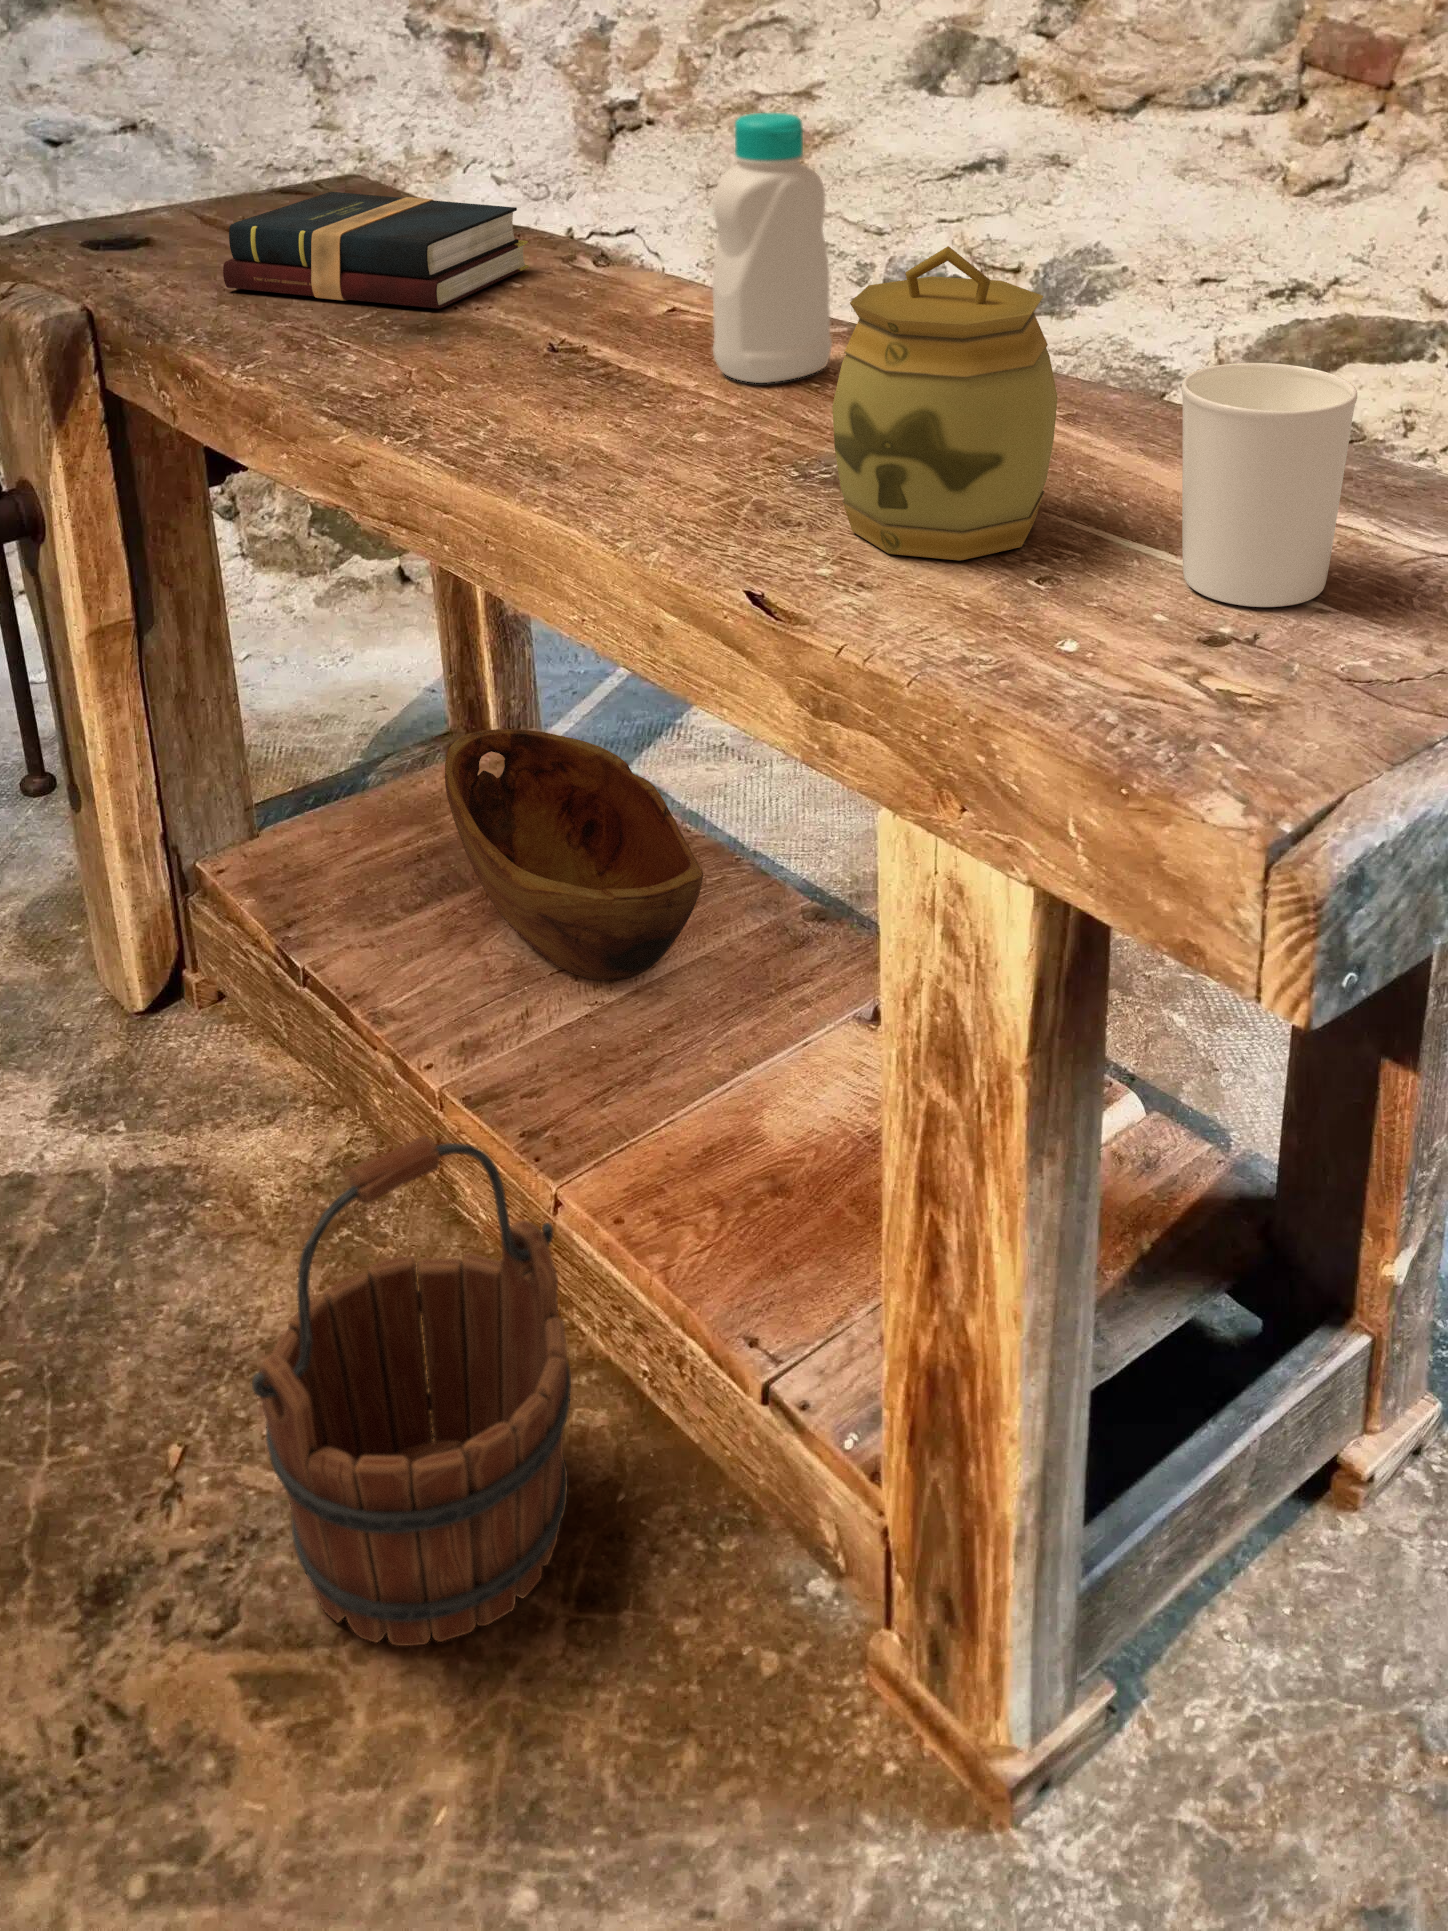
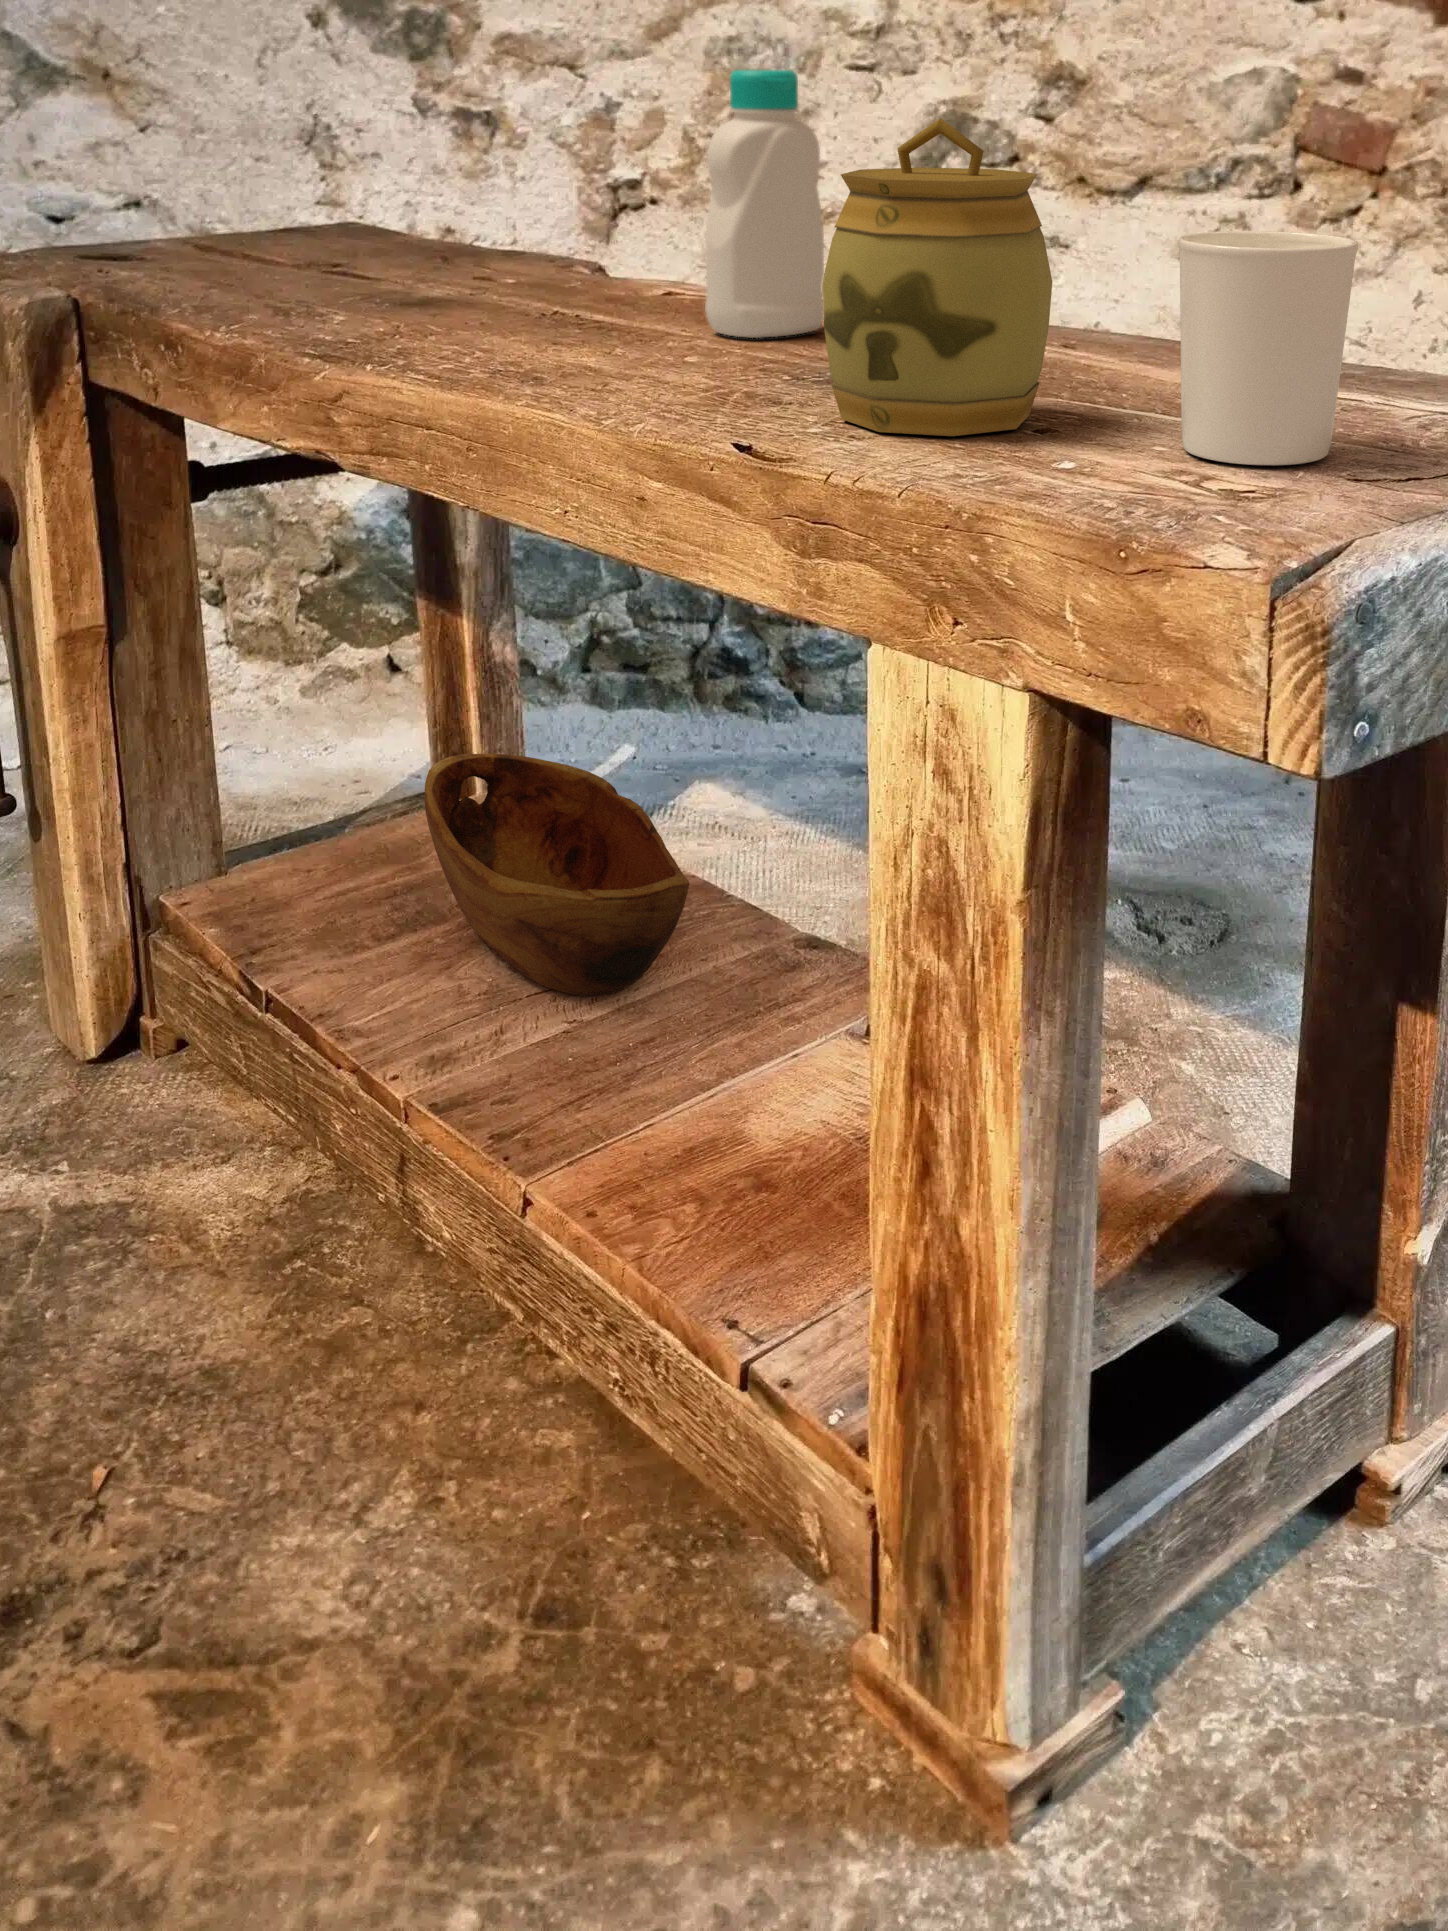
hardback book: present [223,192,529,309] -> none [215,202,525,294]
wooden bucket: present [252,1135,571,1646] -> none [182,1079,532,1662]

